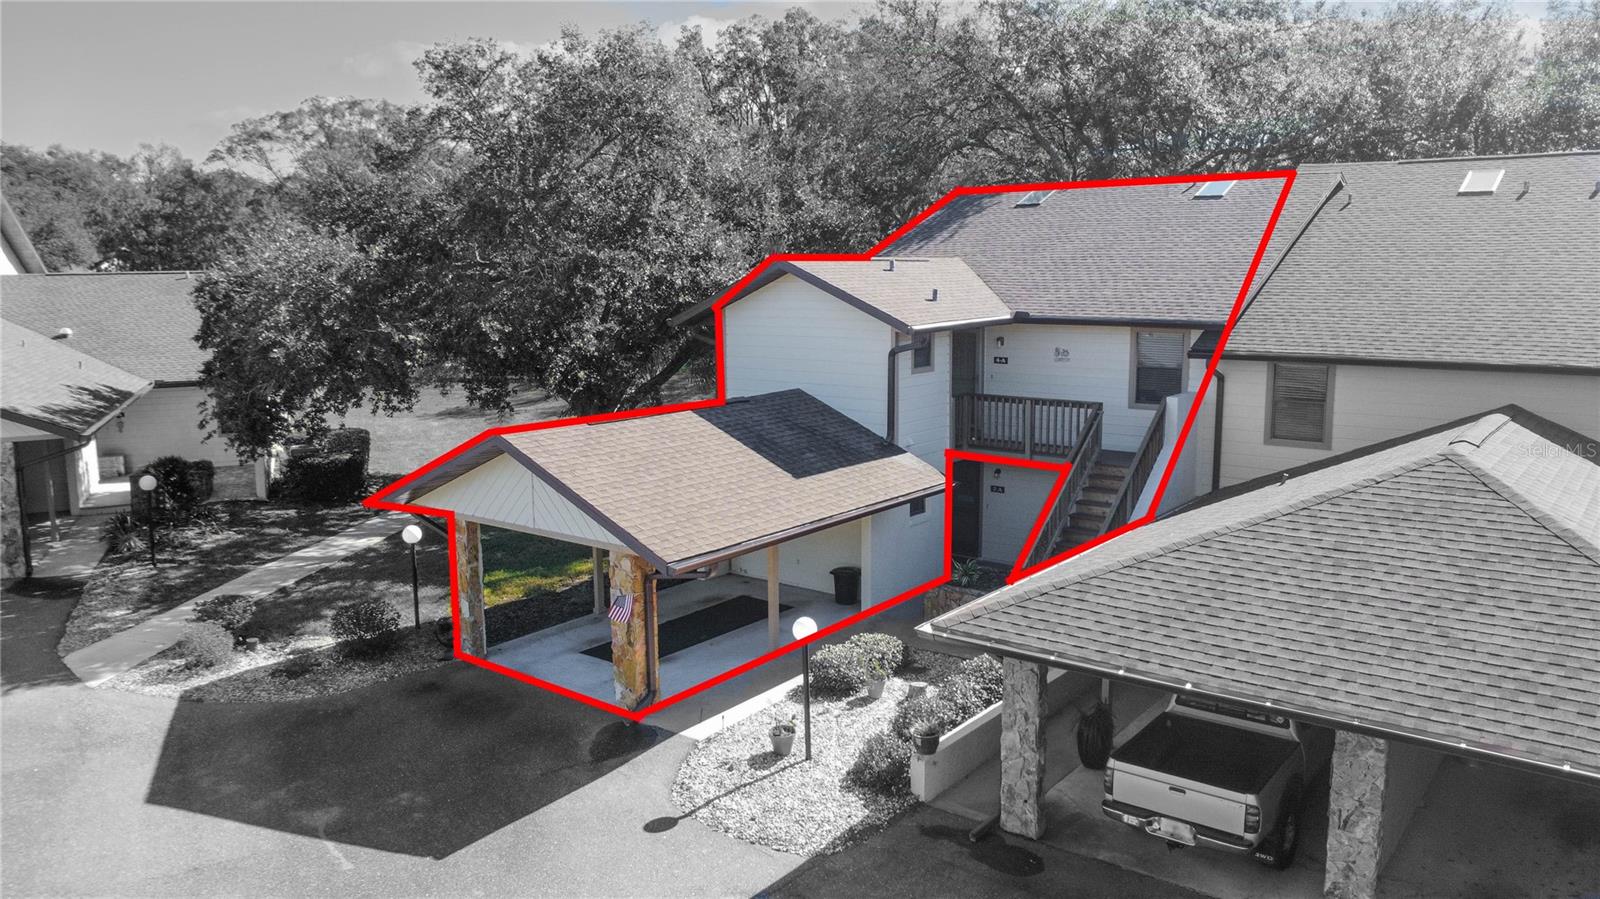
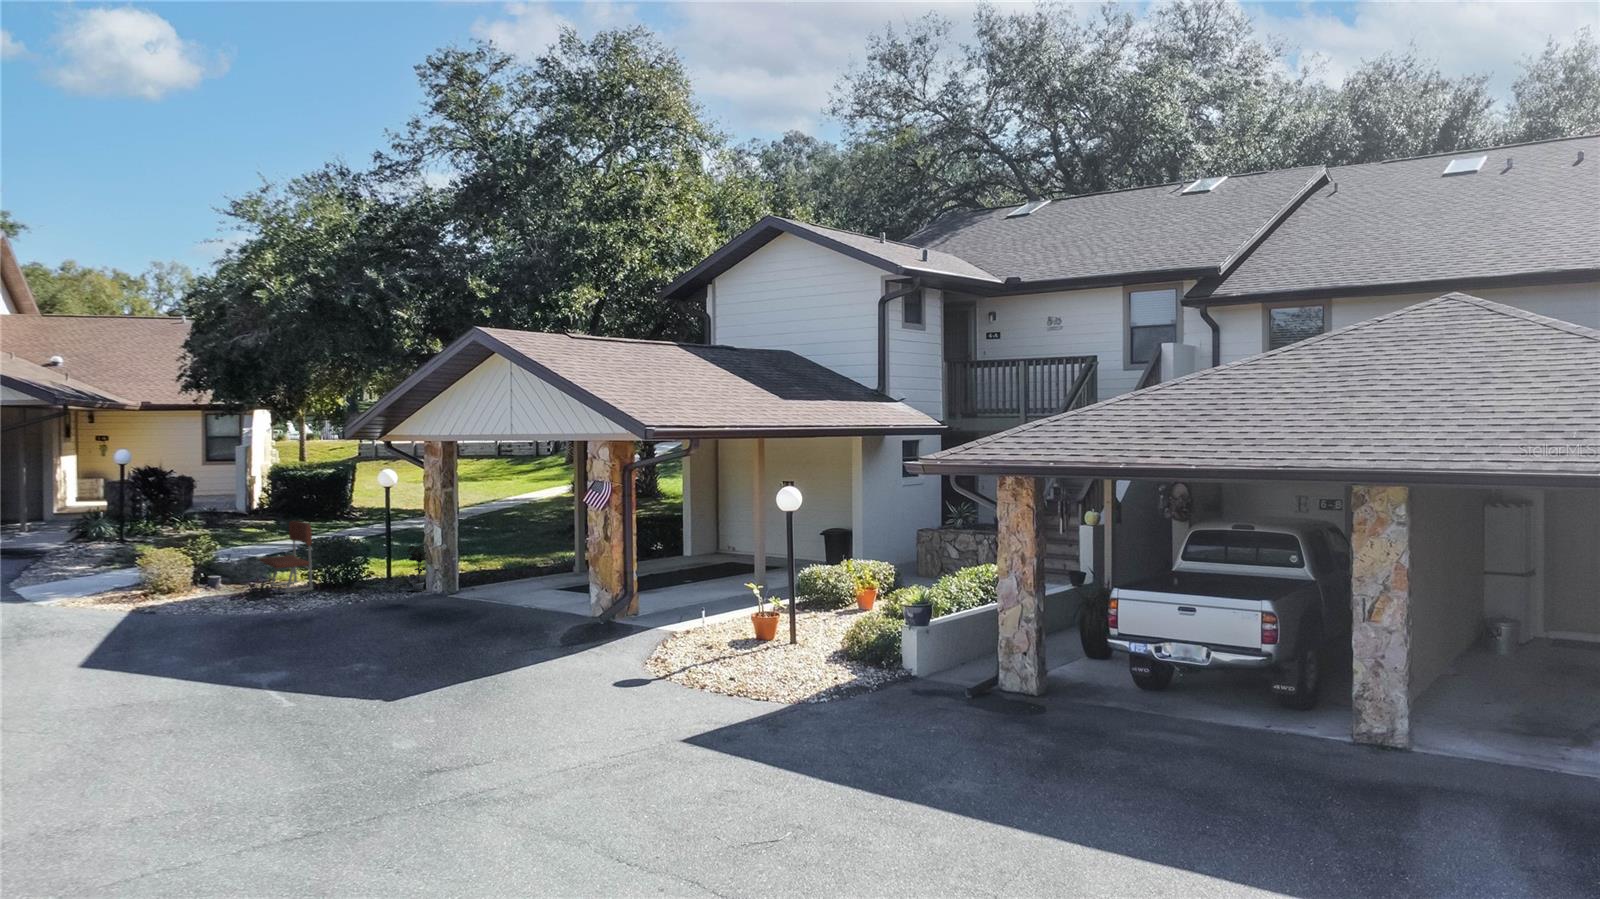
bench: none [295,587,349,664] -> present [260,521,313,593]

